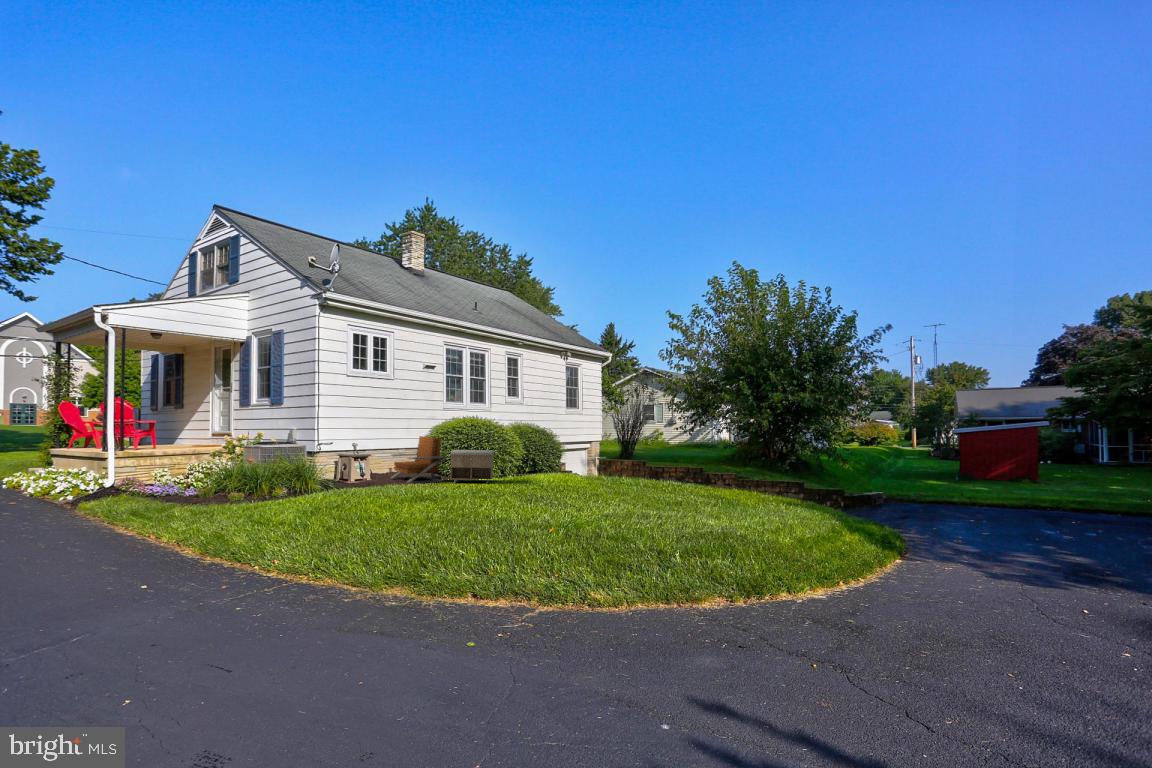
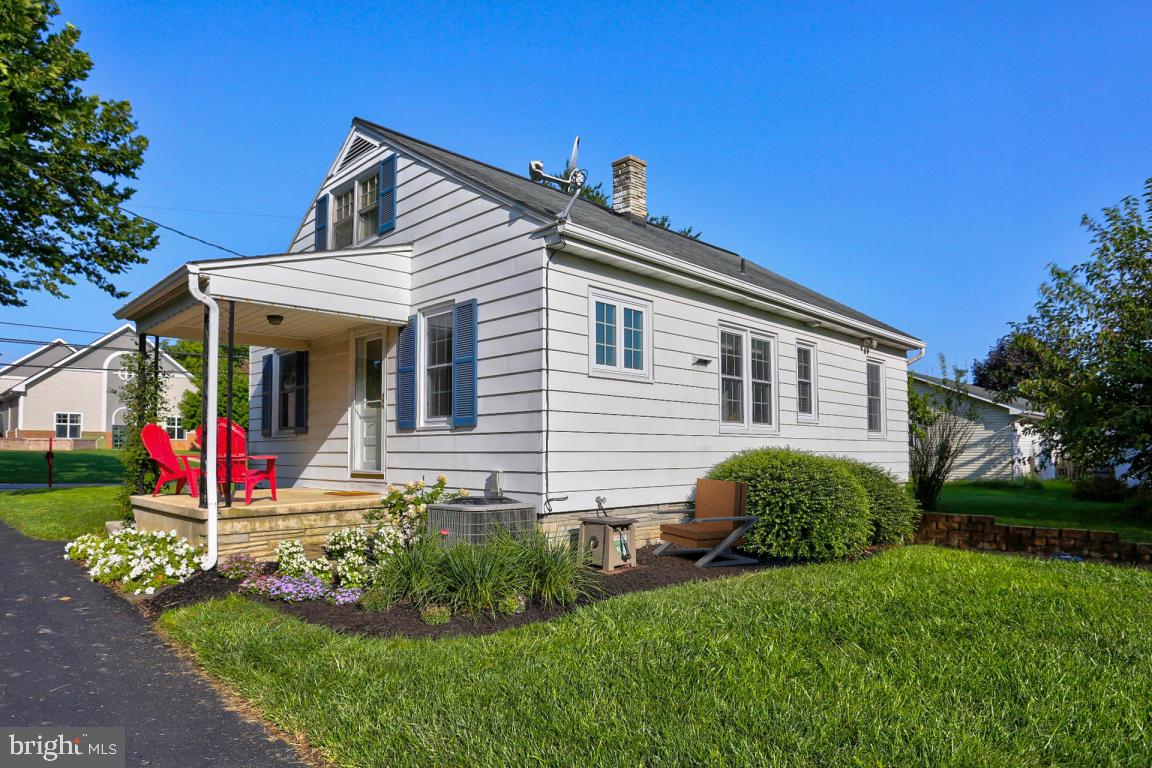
storage bench: present [450,450,494,483] -> none [772,504,858,569]

